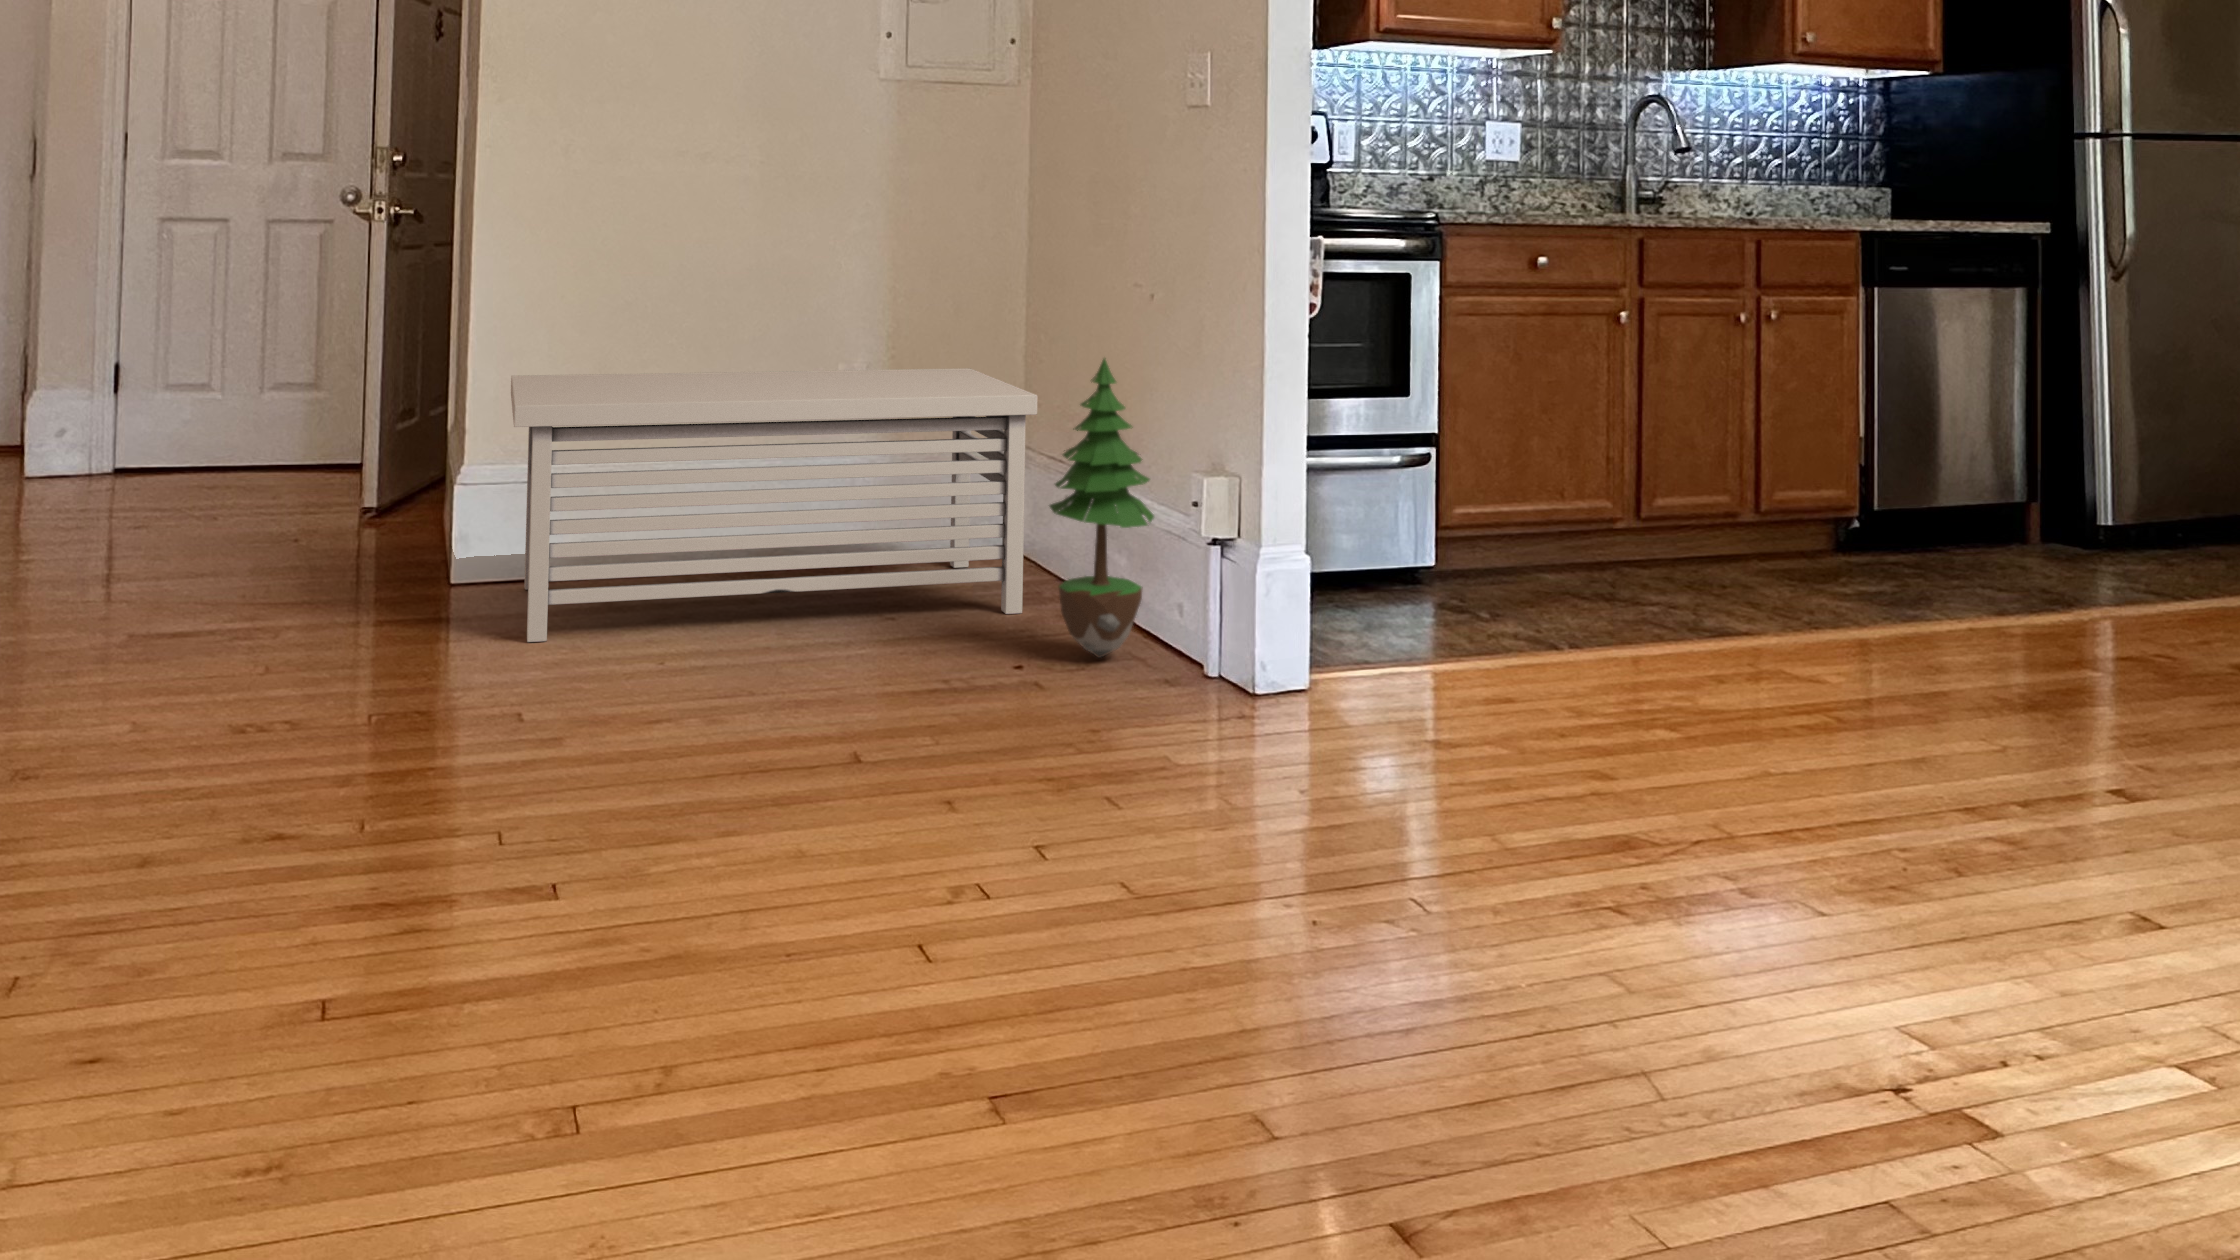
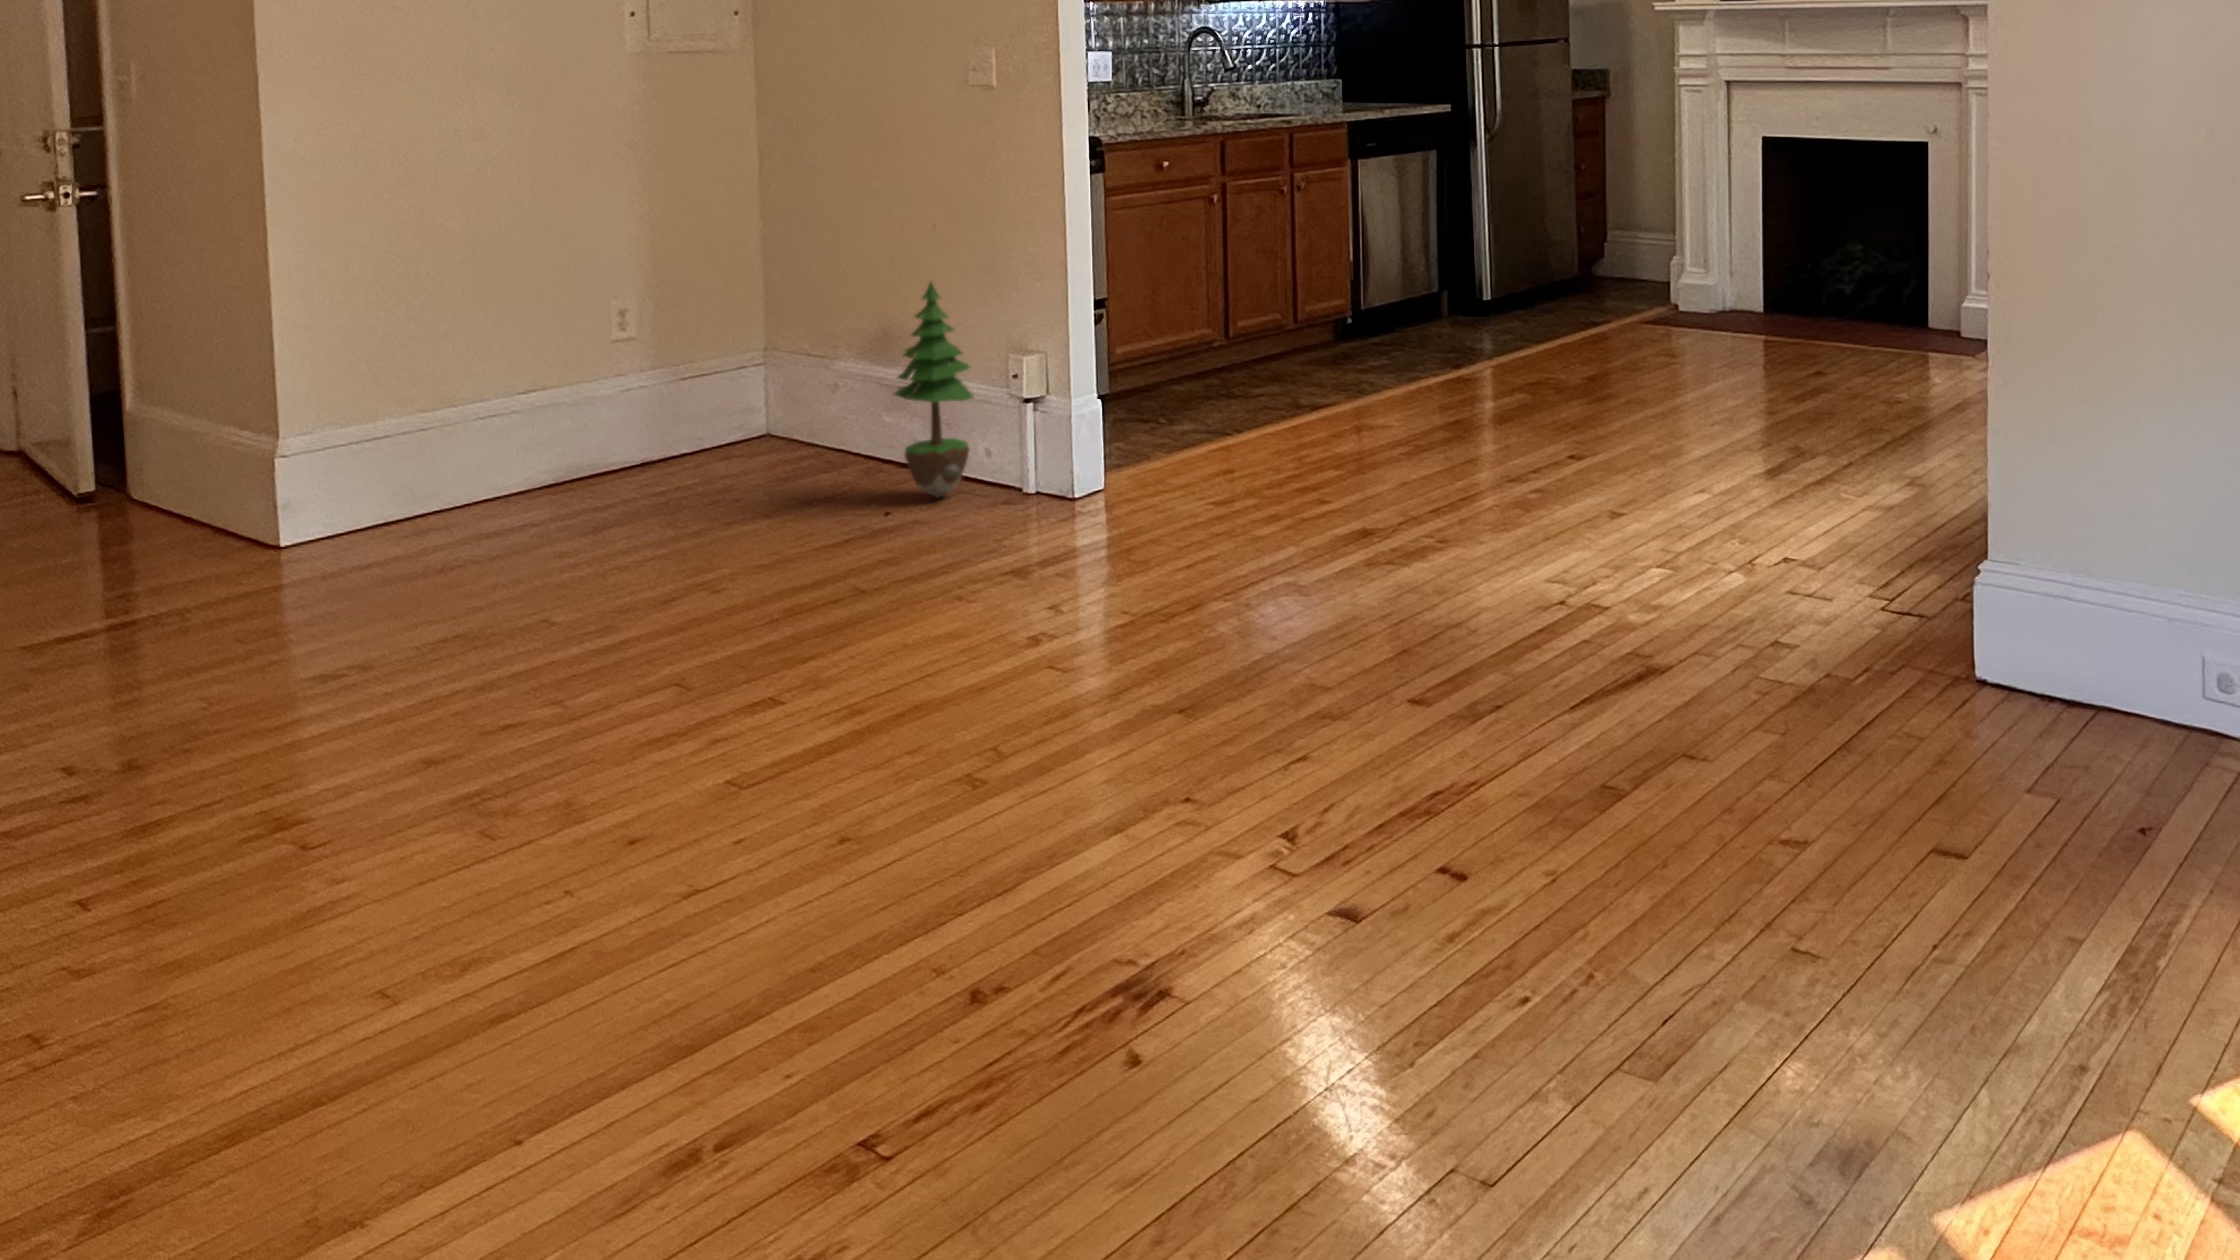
storage bench: present [511,368,1038,642] -> none [323,294,844,578]

